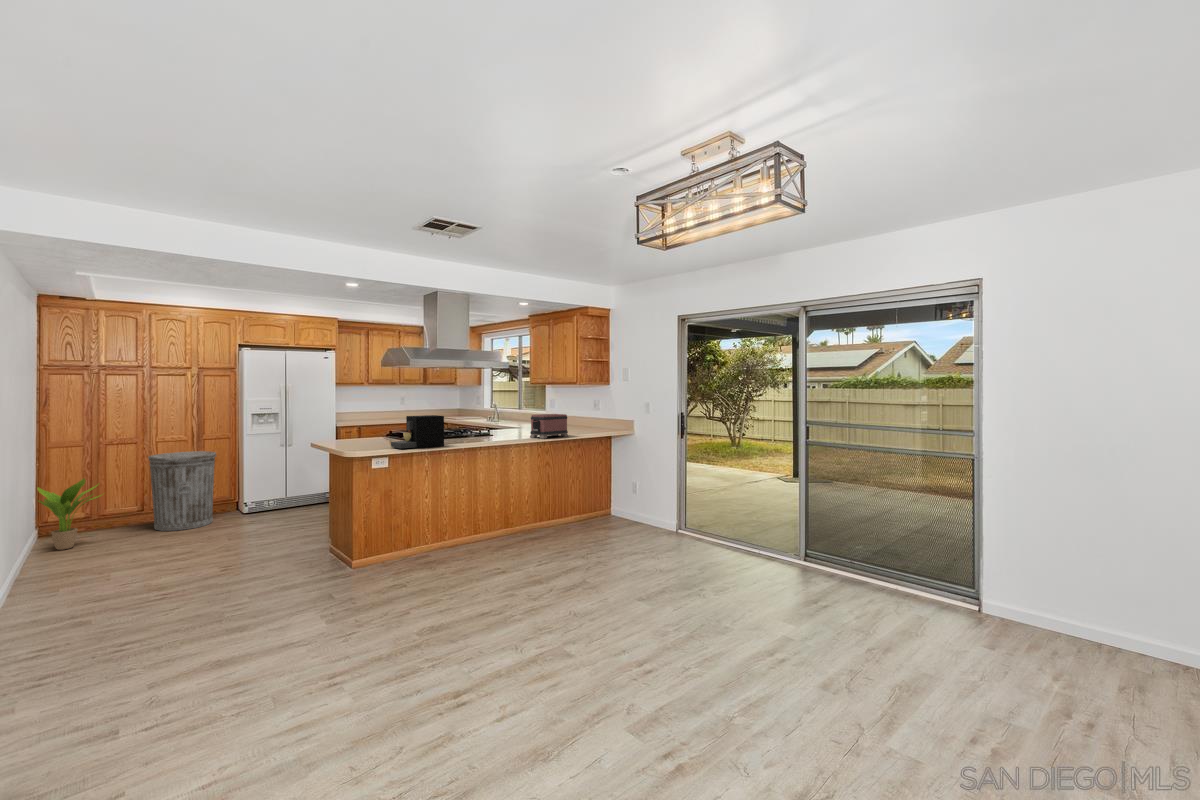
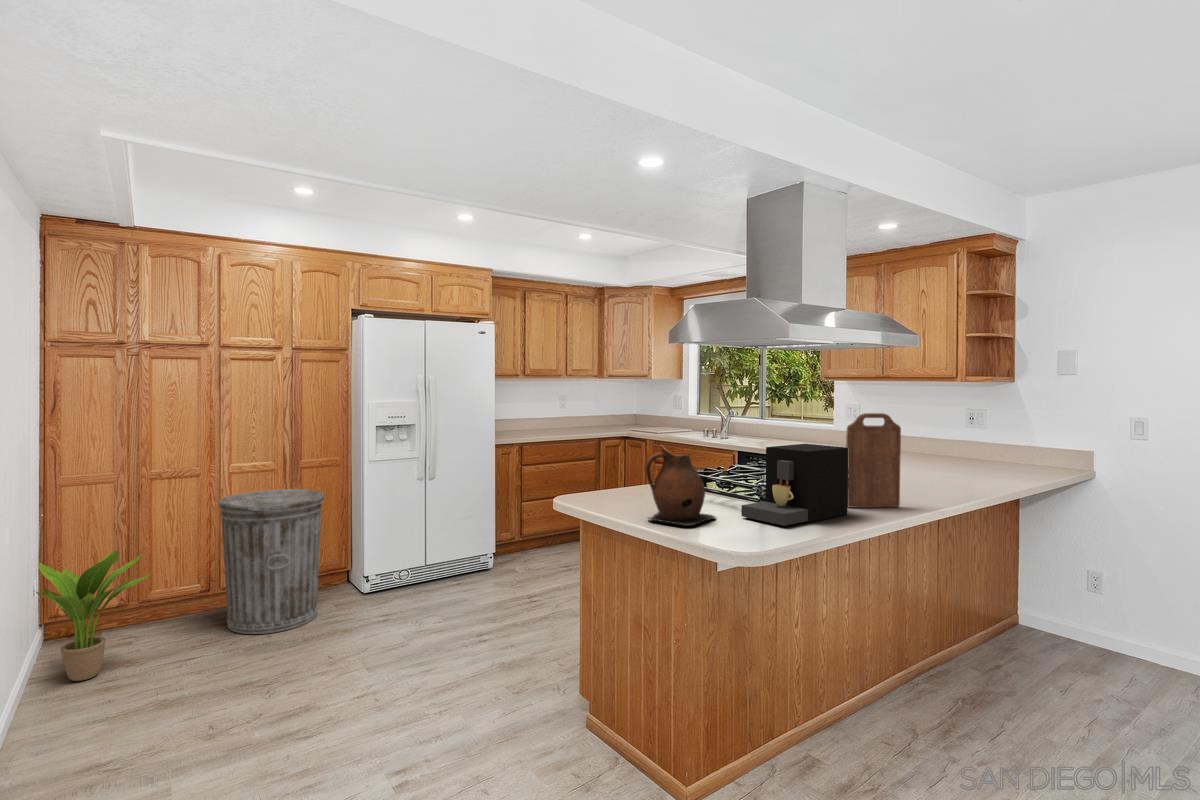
cutting board: none [452,401,478,444] -> present [846,413,901,507]
toaster: present [530,414,568,439] -> none [941,437,1012,491]
ceramic pitcher: none [344,415,378,450] -> present [646,445,715,526]

